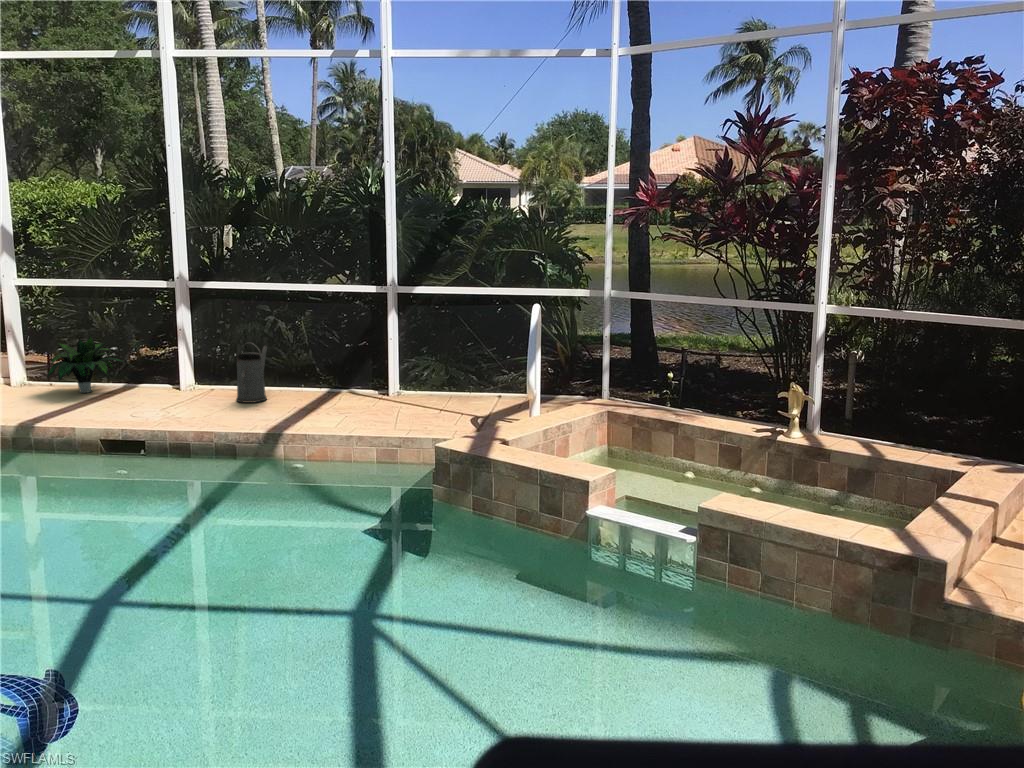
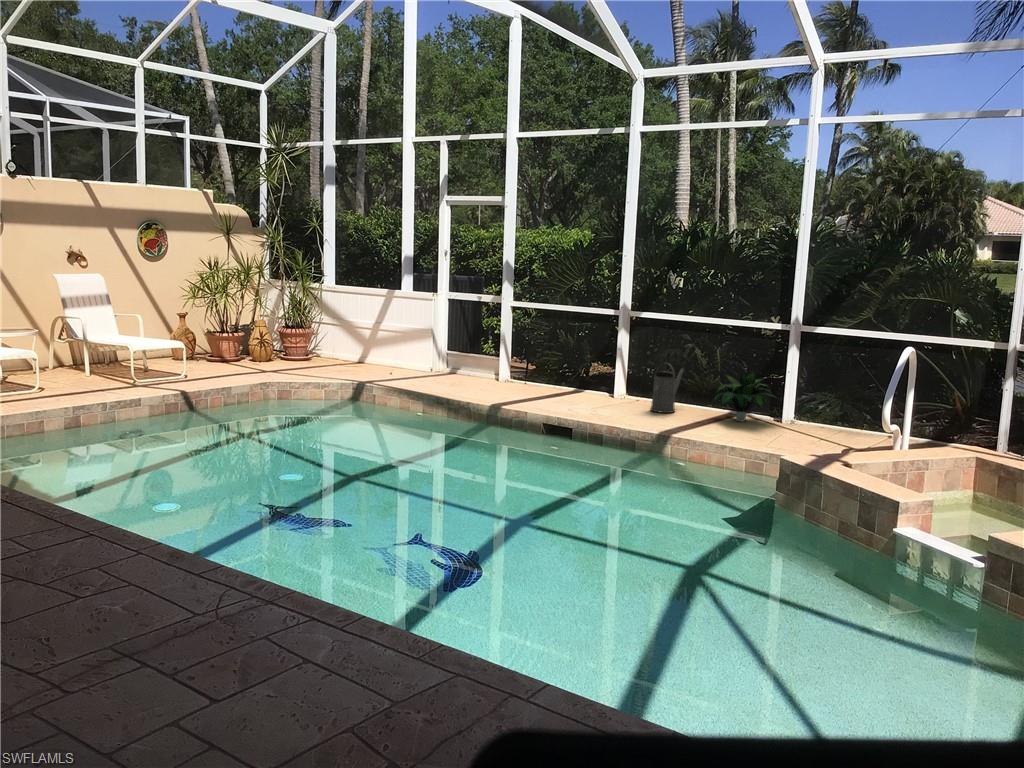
potted plant: present [47,335,123,393] -> present [713,371,776,422]

